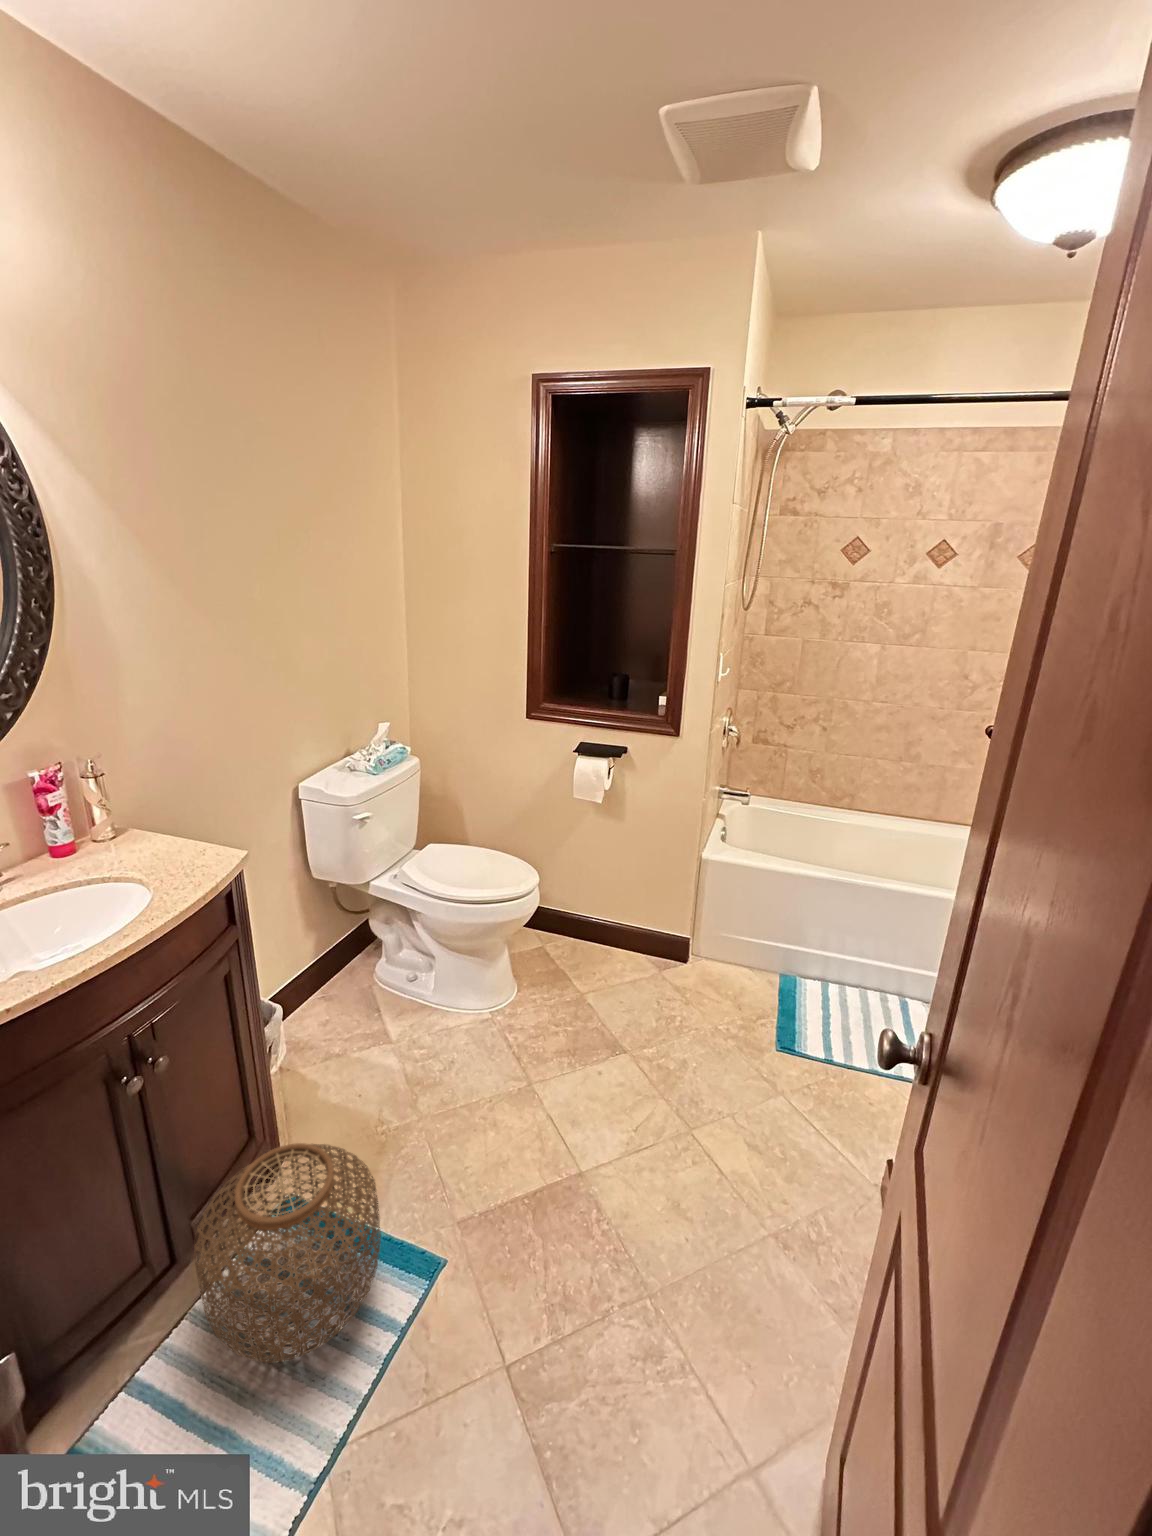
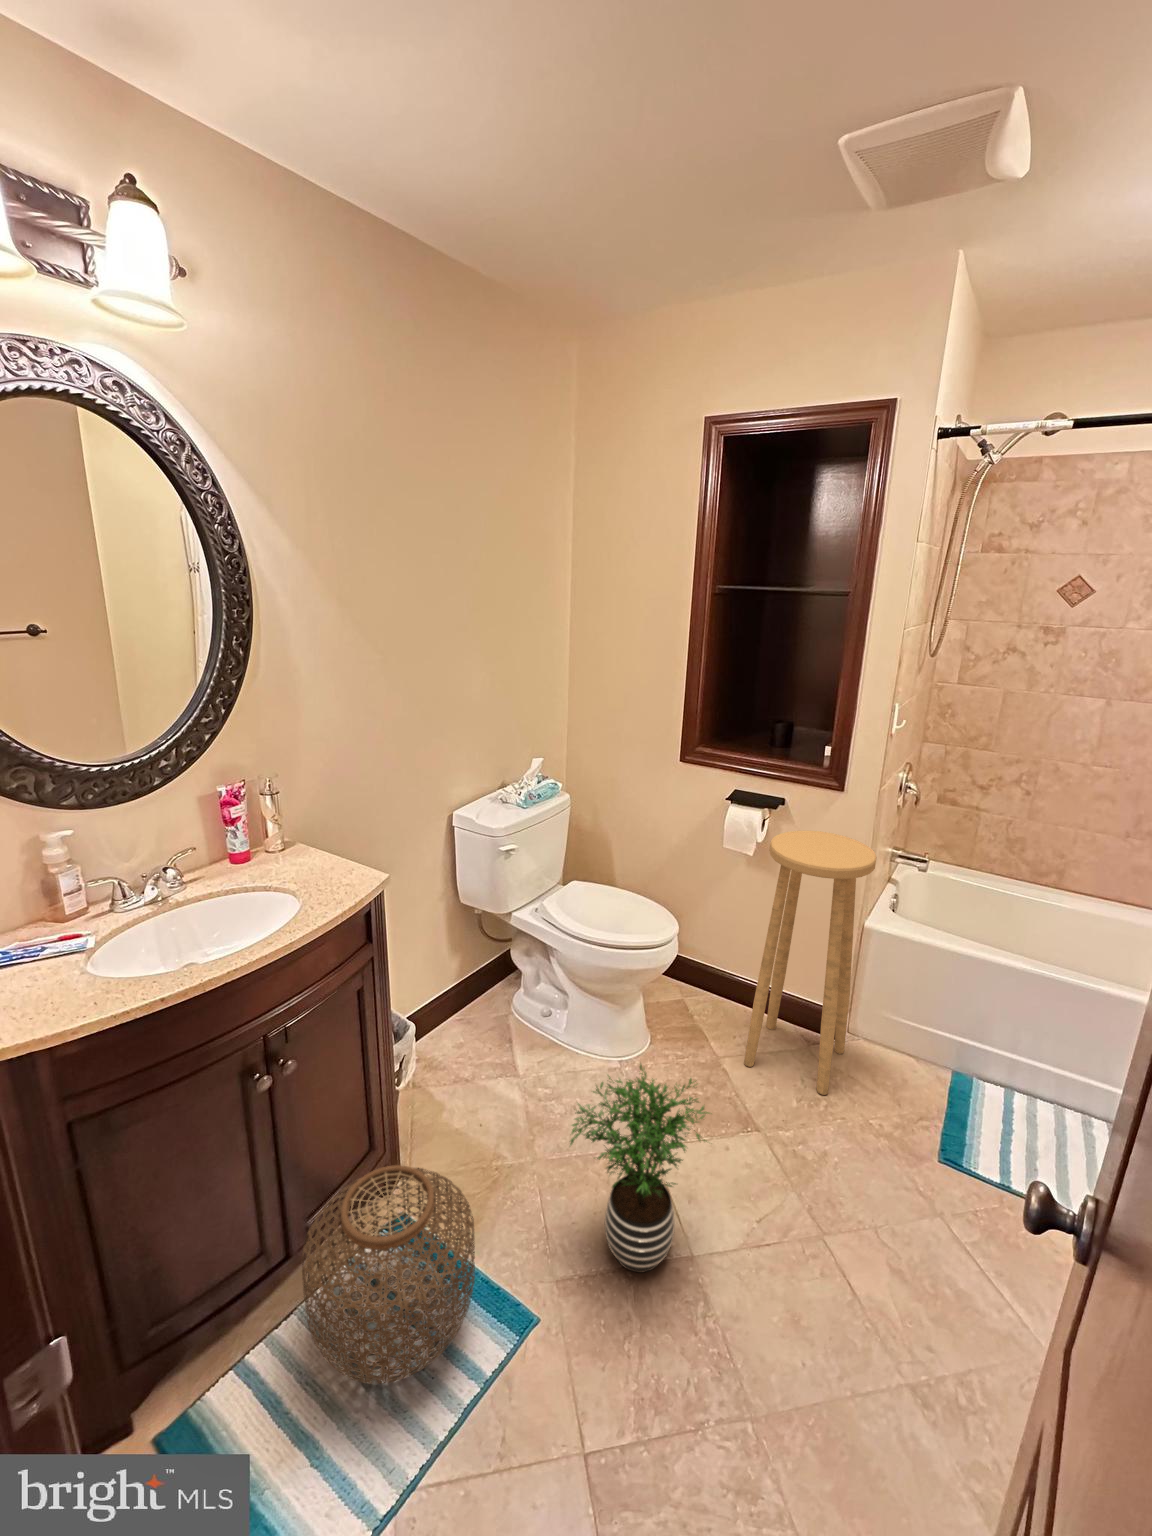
stool: none [606,775,712,1012] -> present [744,831,877,1095]
potted plant: none [460,1004,596,1198] -> present [570,1064,709,1273]

